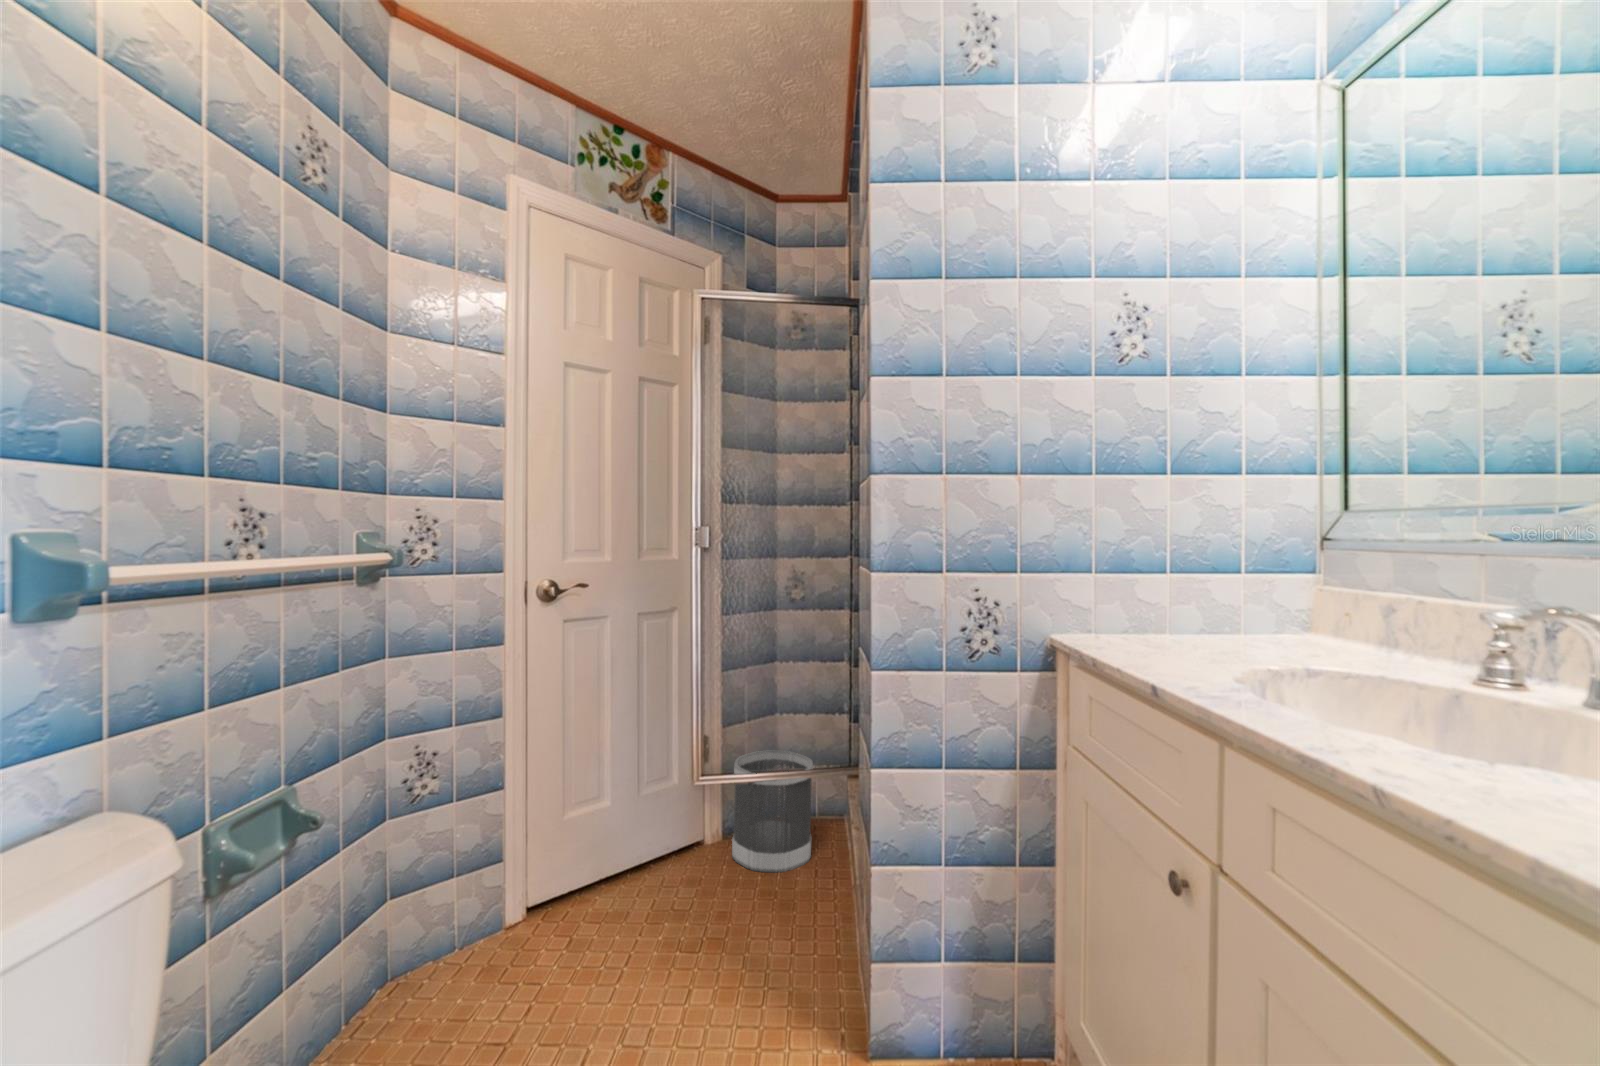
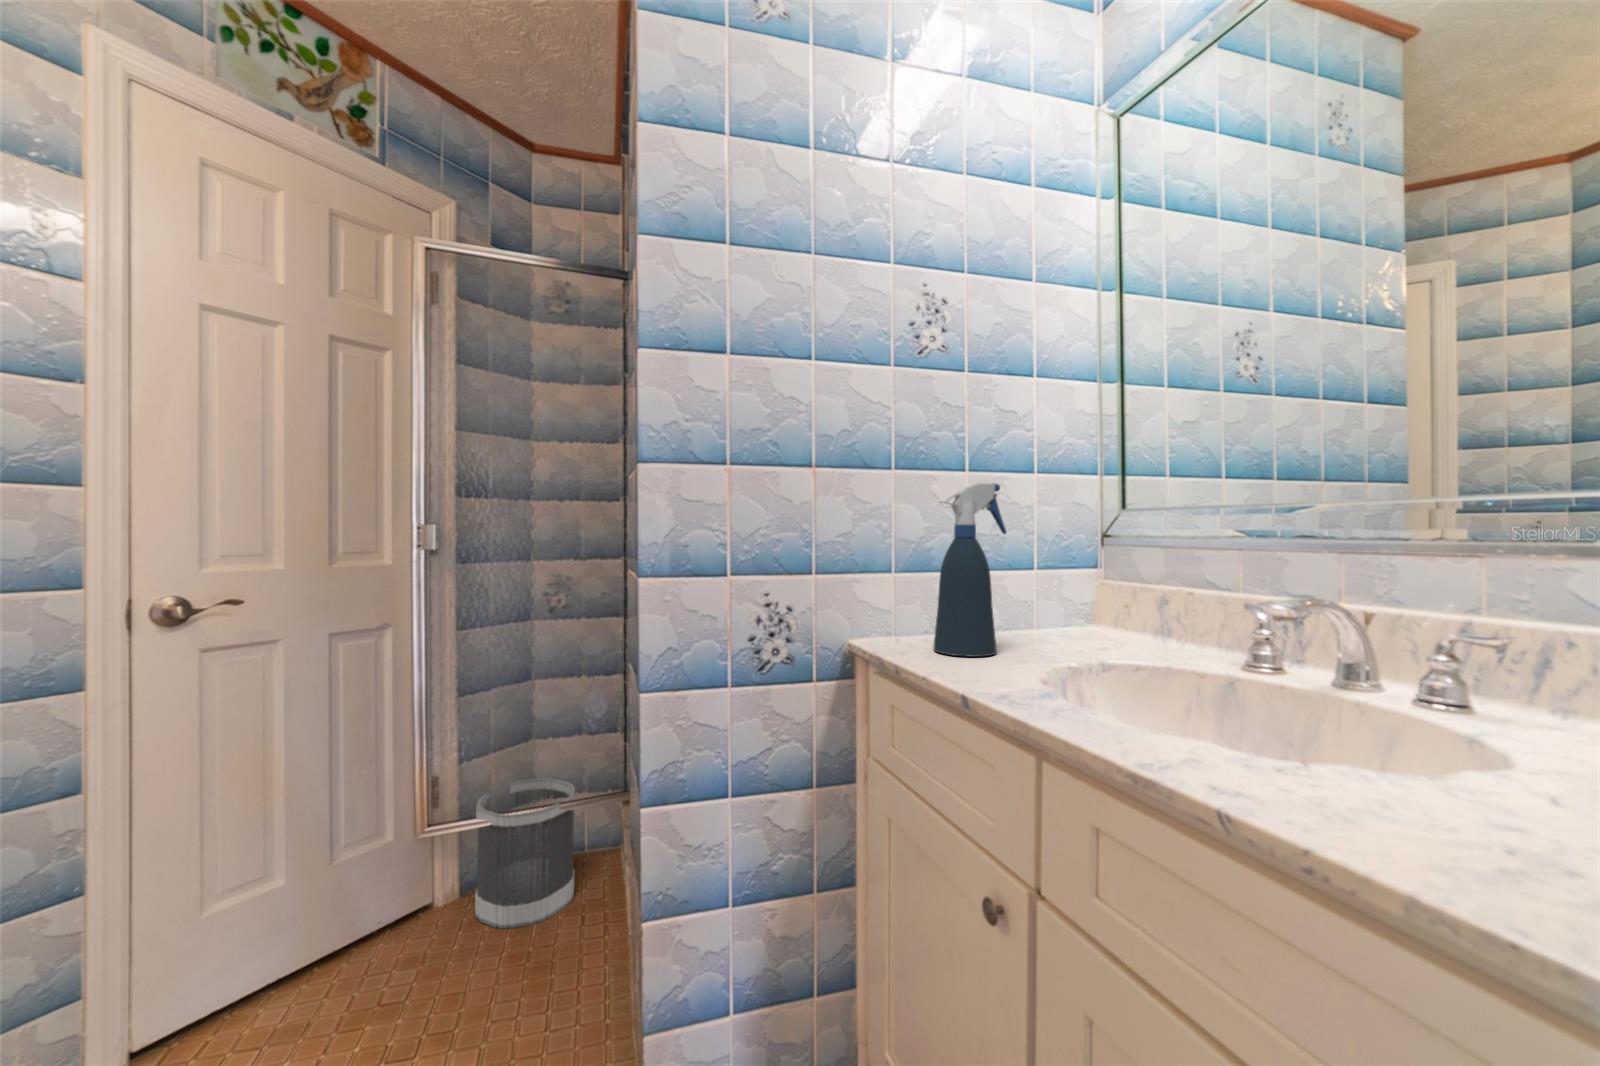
spray bottle: none [1138,490,1221,658] -> present [934,483,1006,657]

